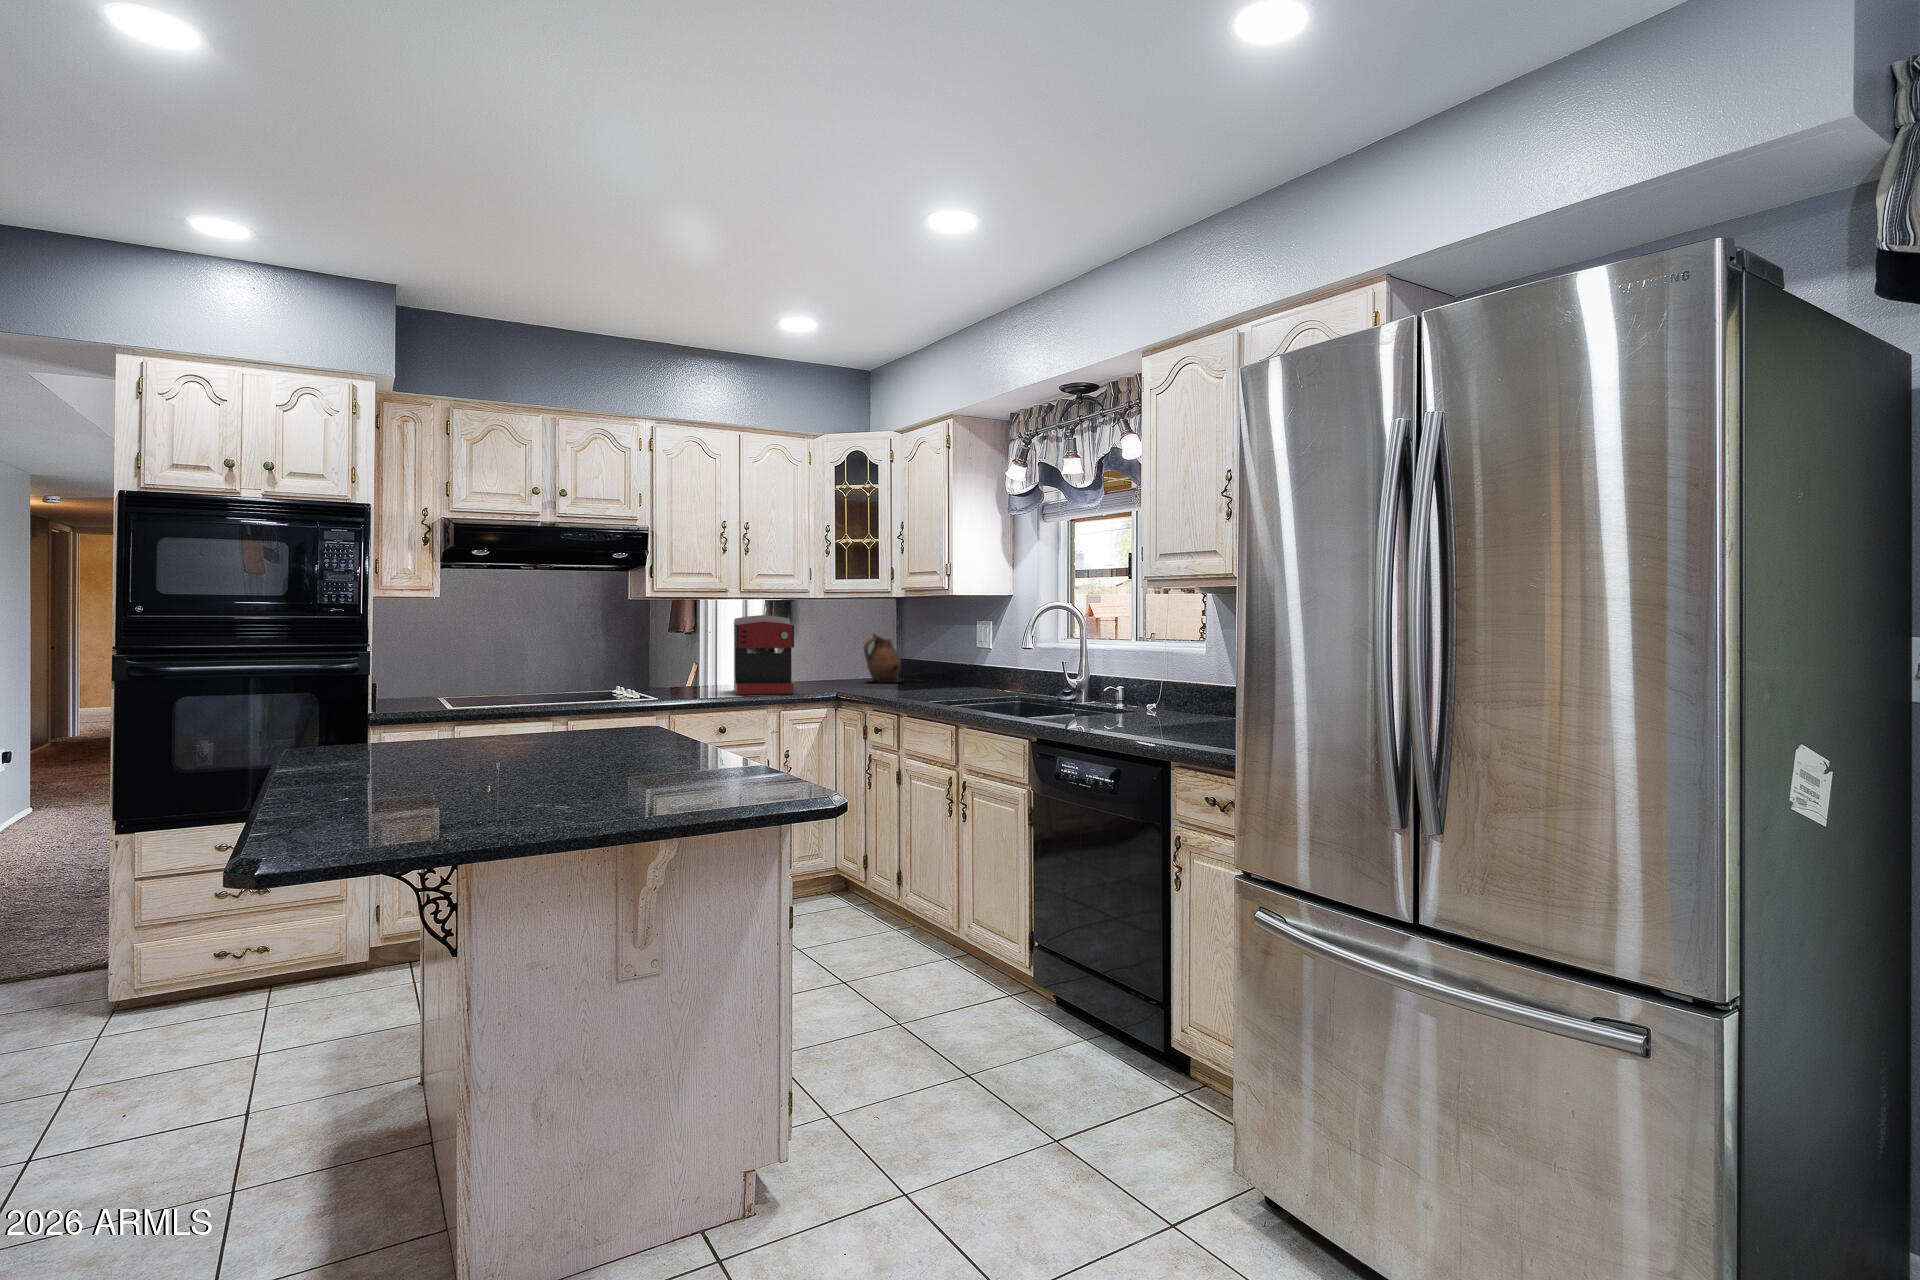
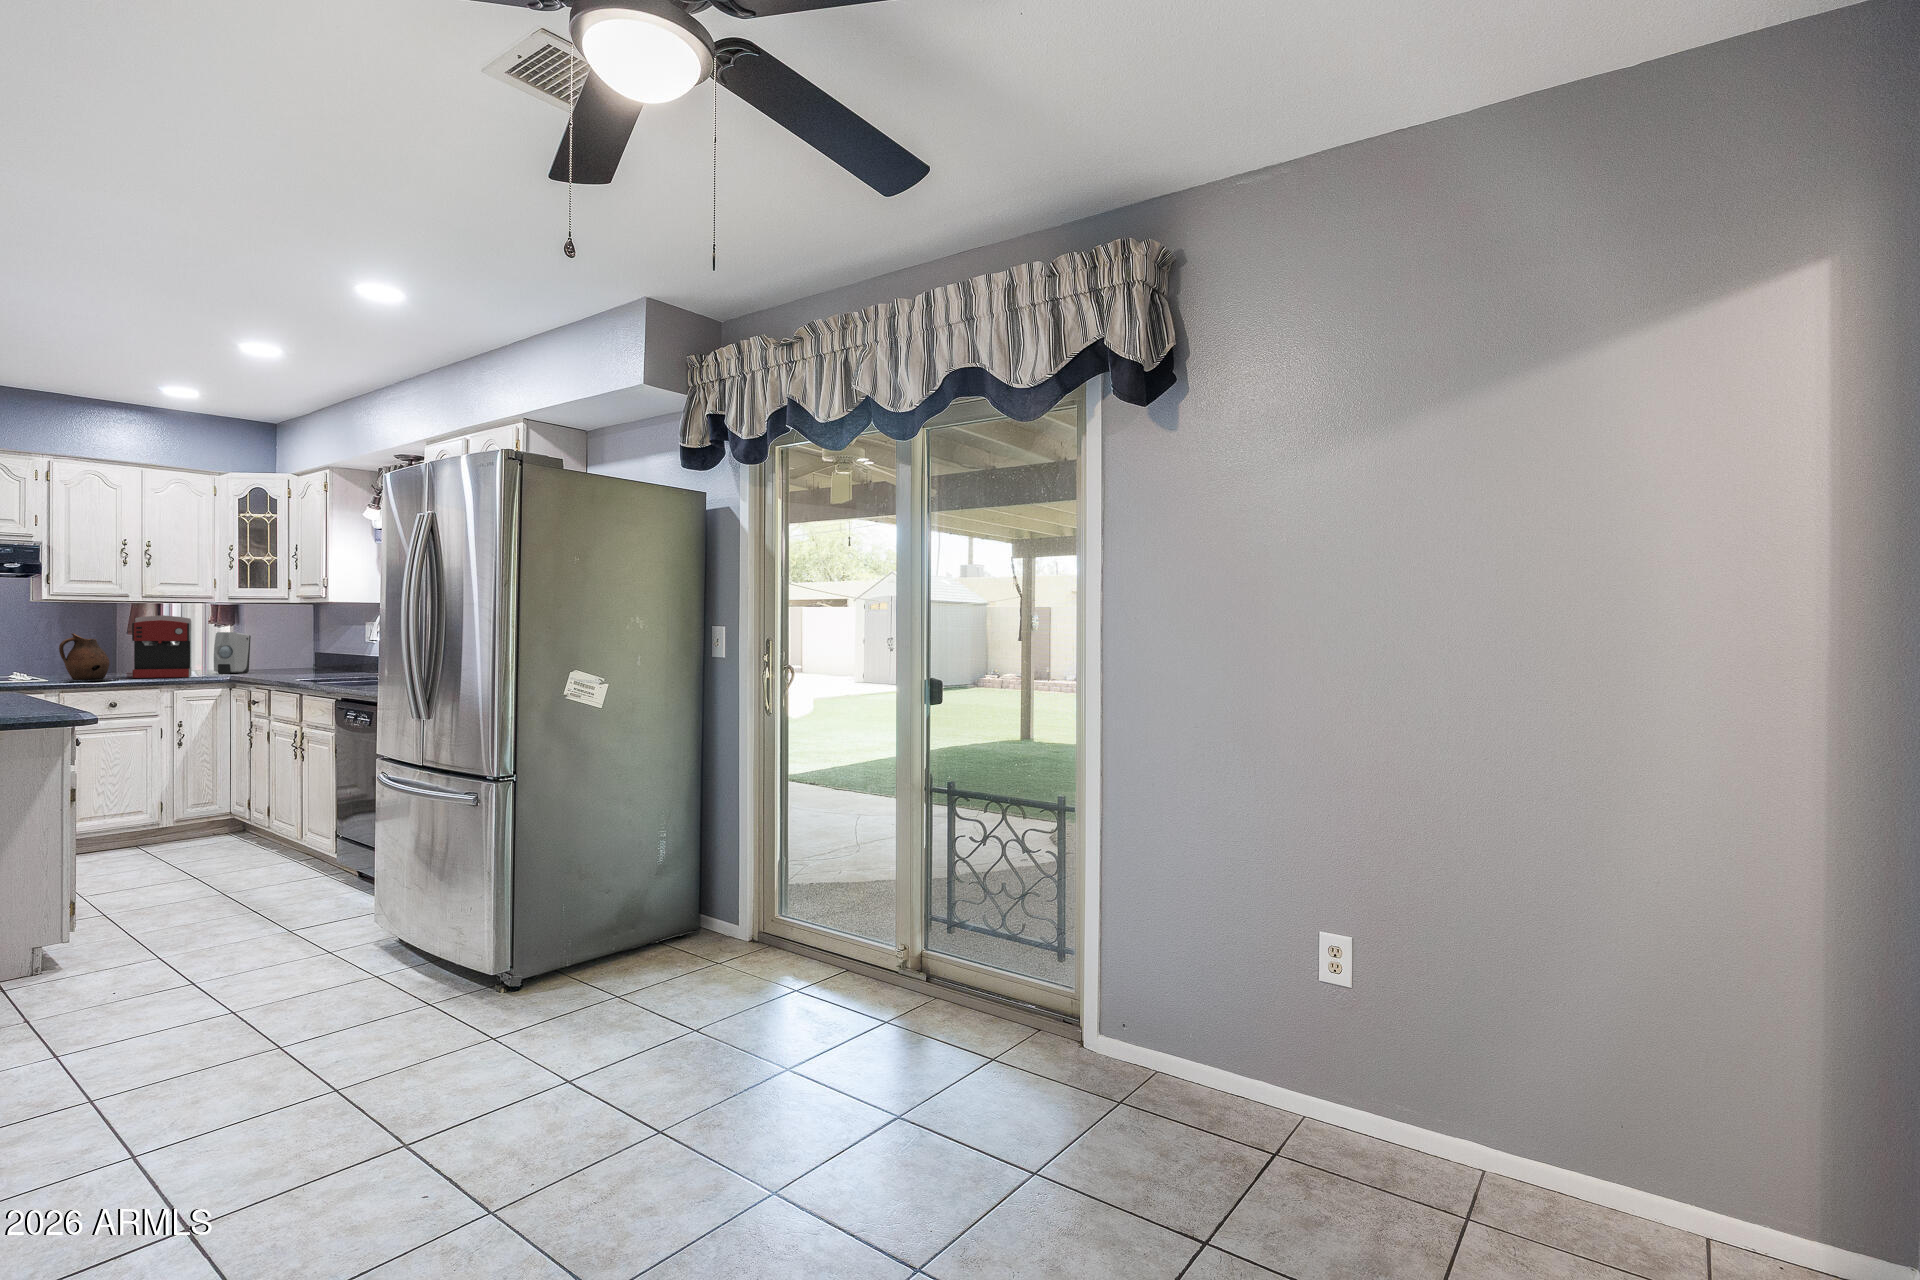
ceramic pitcher: present [864,634,904,682] -> present [59,634,119,681]
soap dispenser: none [809,635,843,688] -> present [214,632,251,674]

